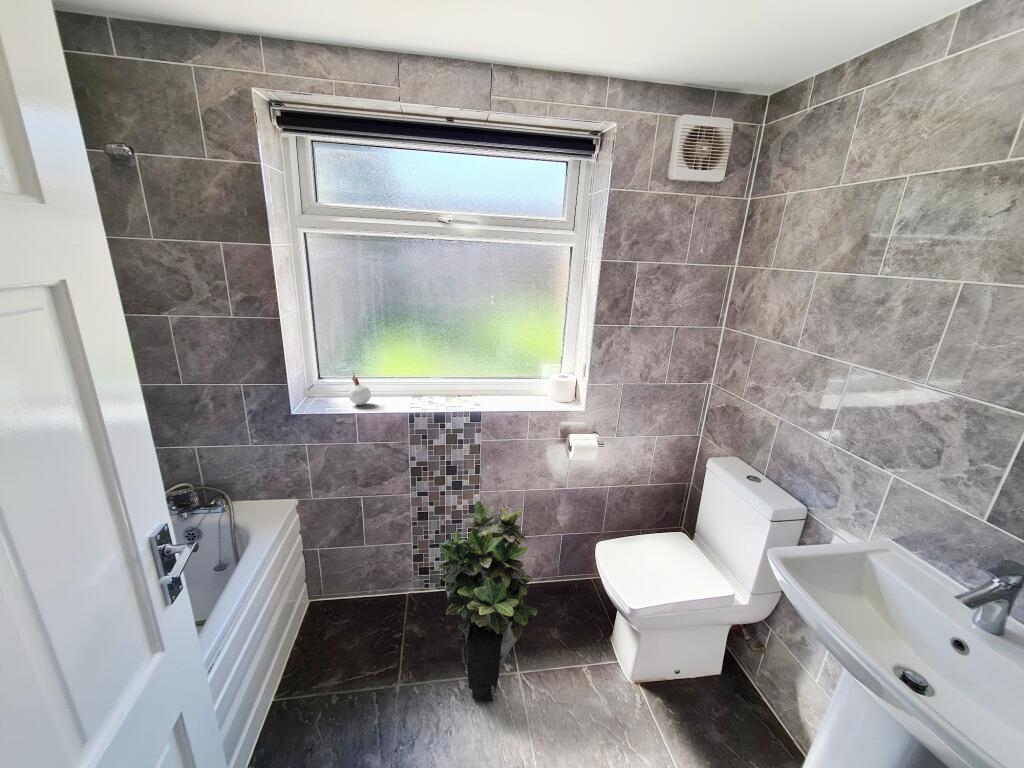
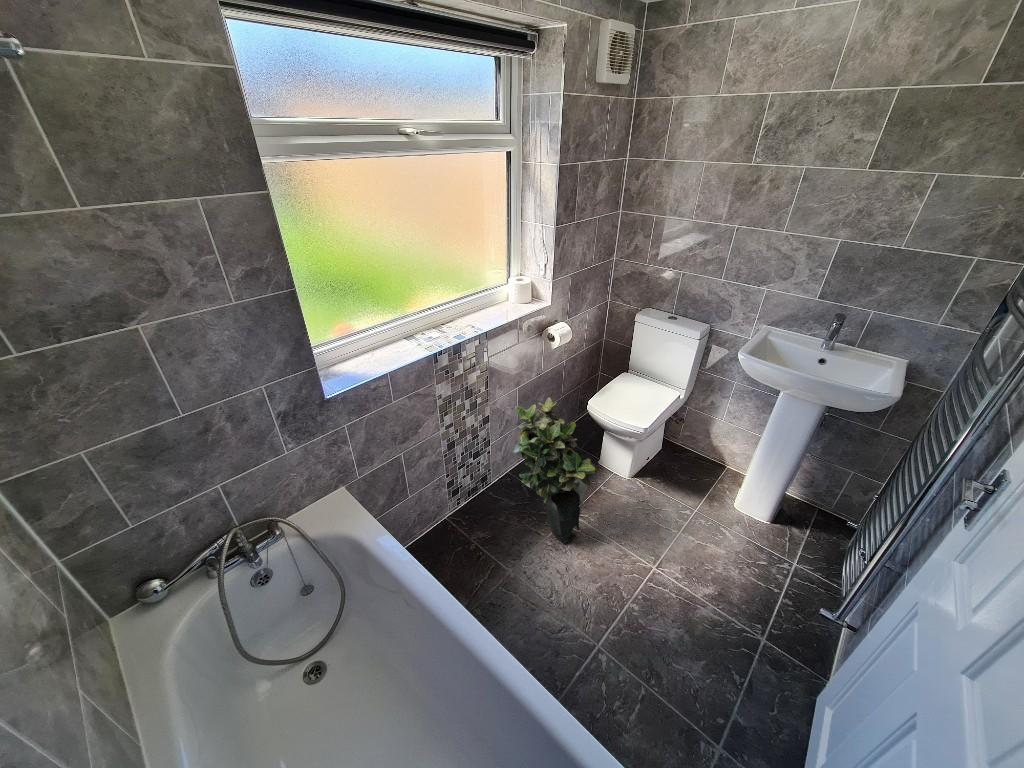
candle: present [349,370,371,405] -> none [348,330,378,367]

